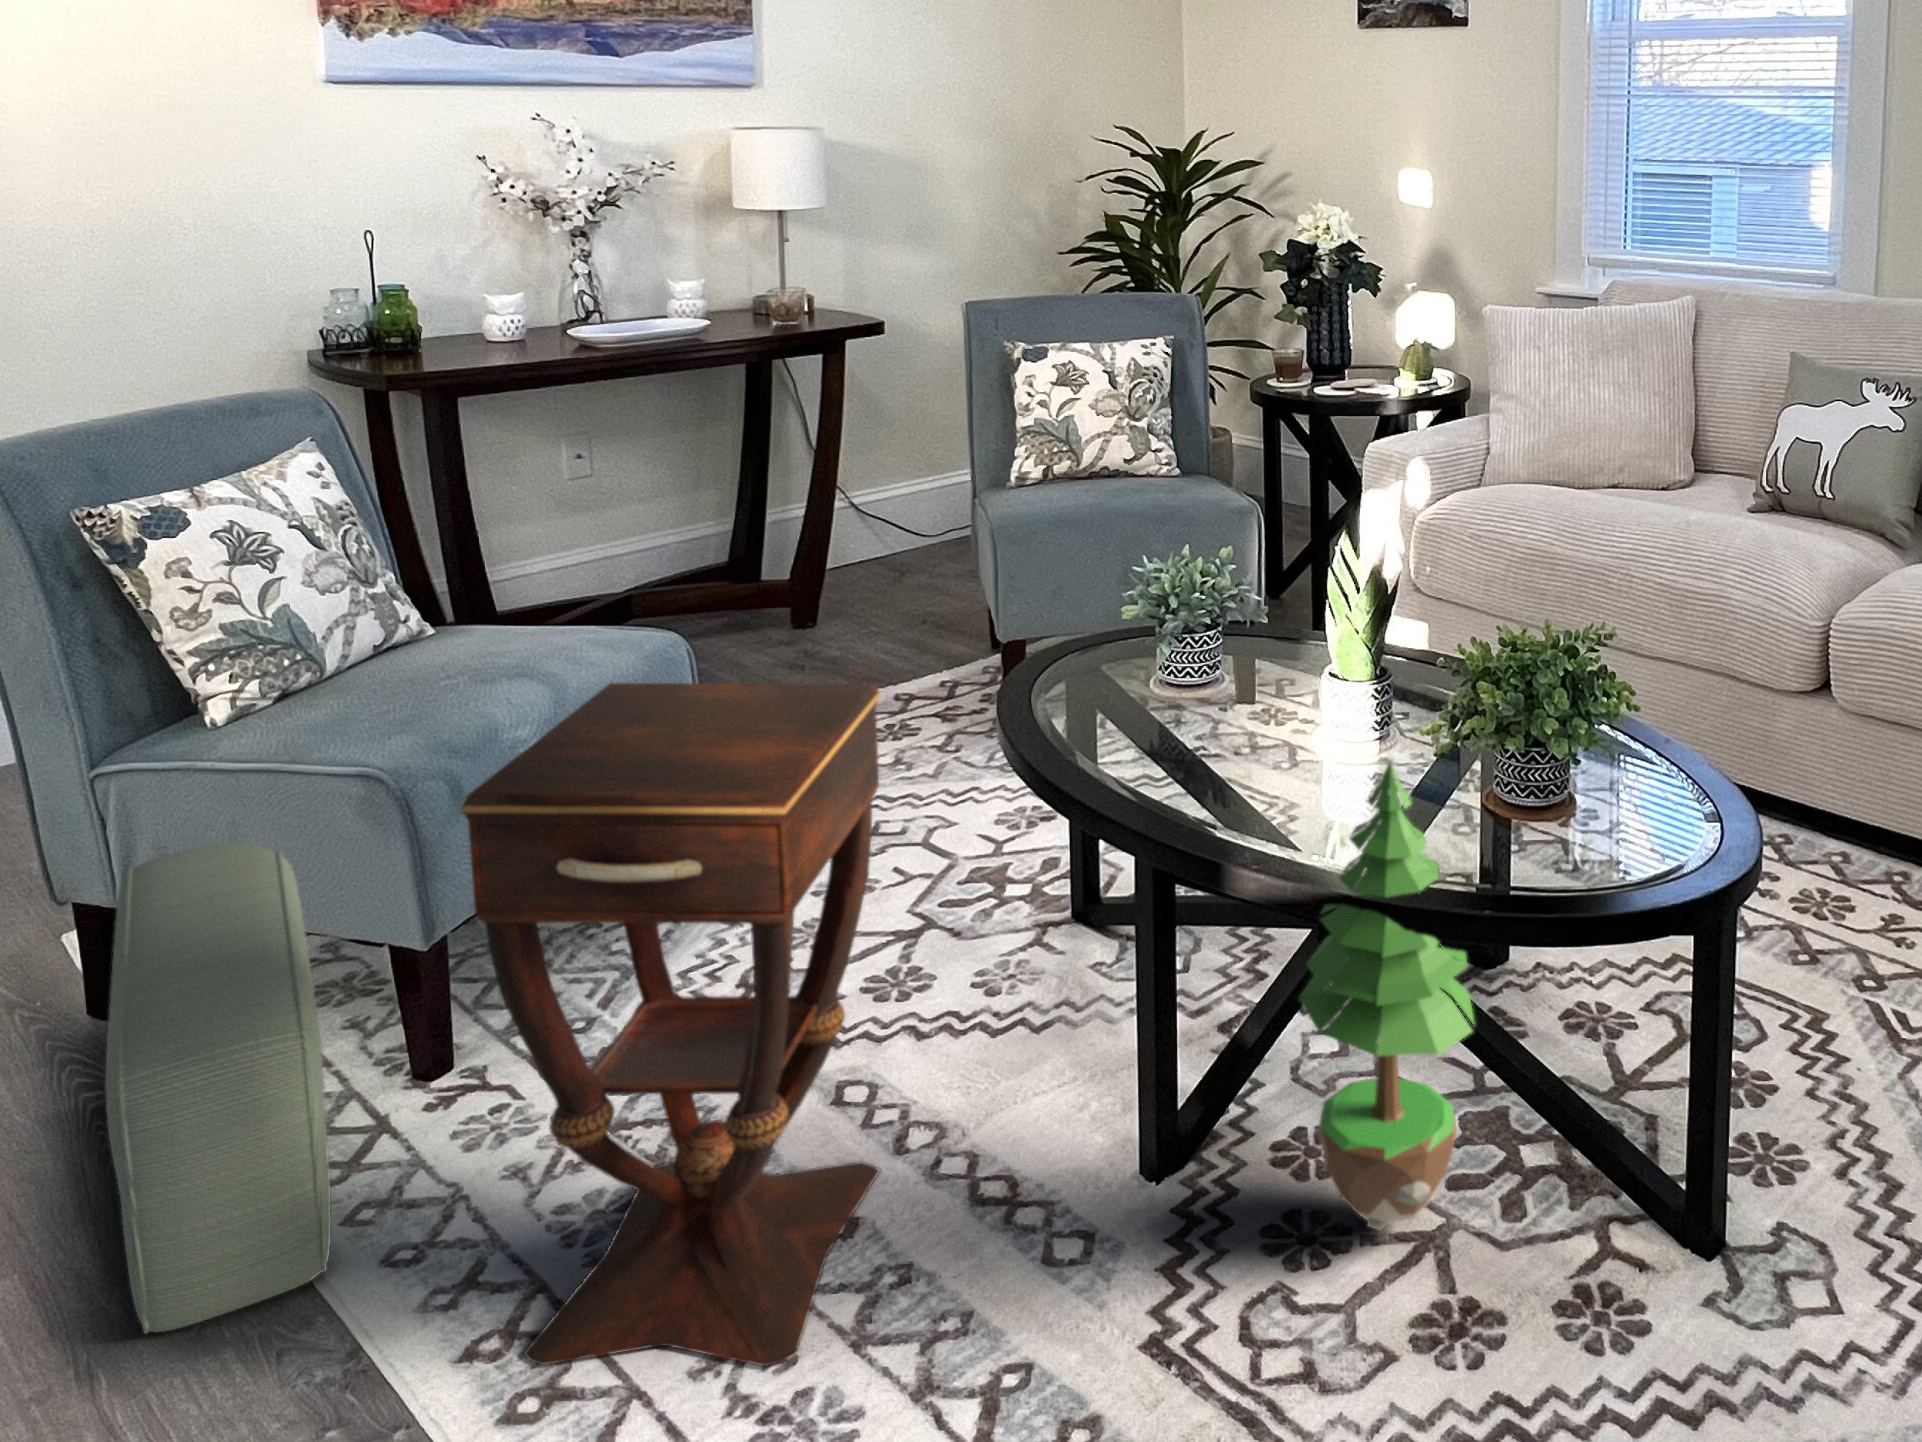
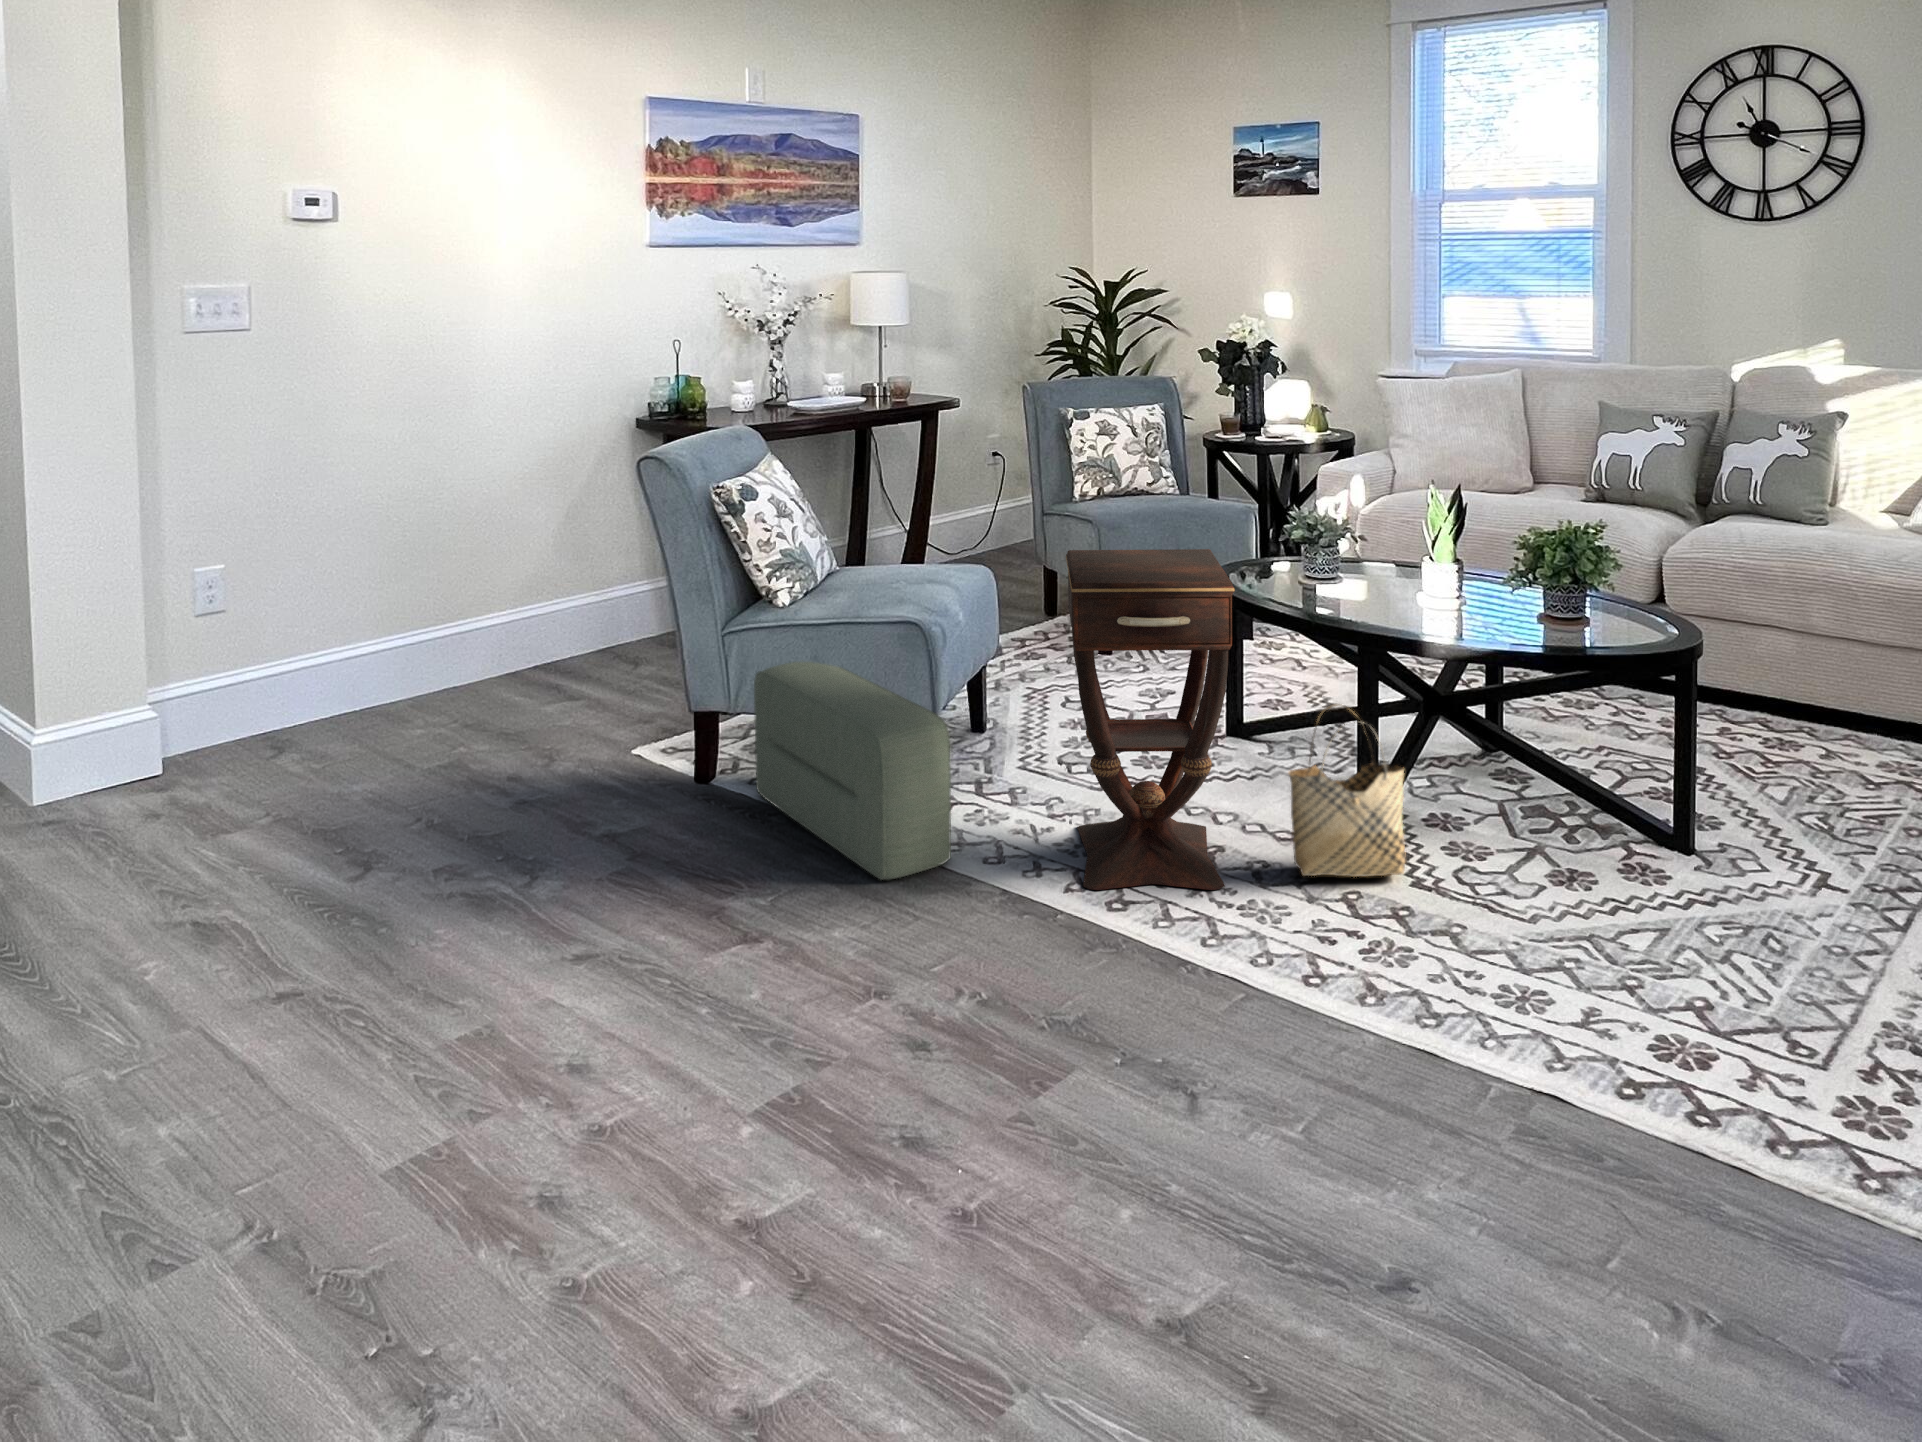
potted tree: present [1299,761,1474,1230] -> none [1453,580,1554,844]
woven basket: none [936,991,1169,1332] -> present [1289,704,1405,877]

